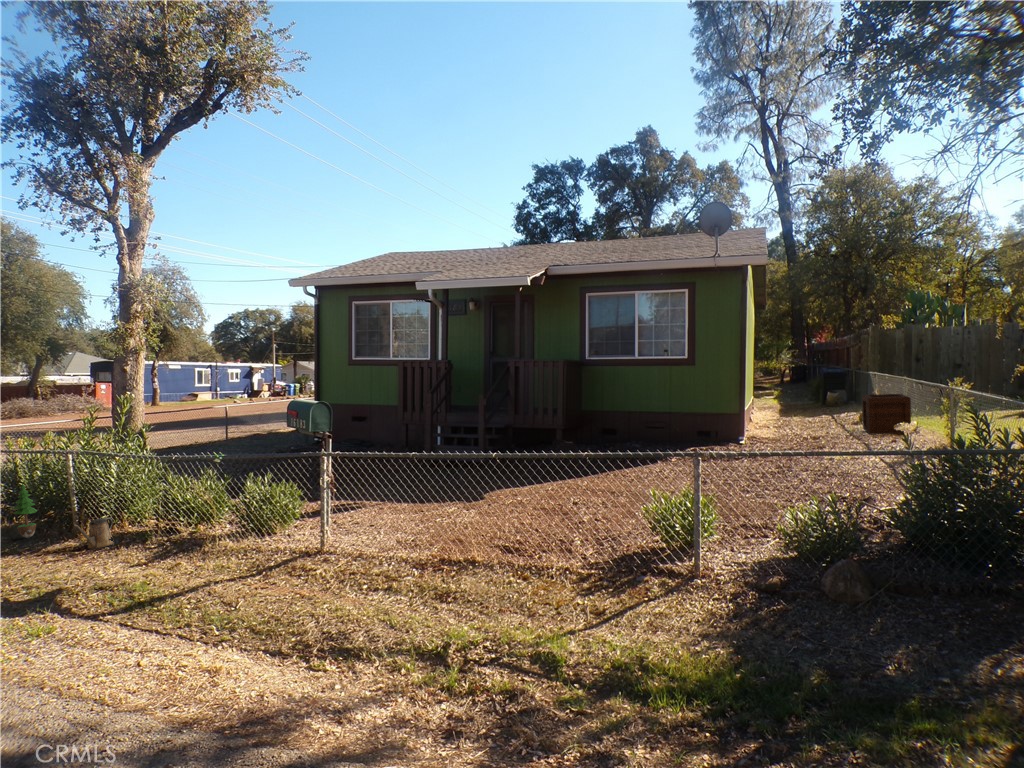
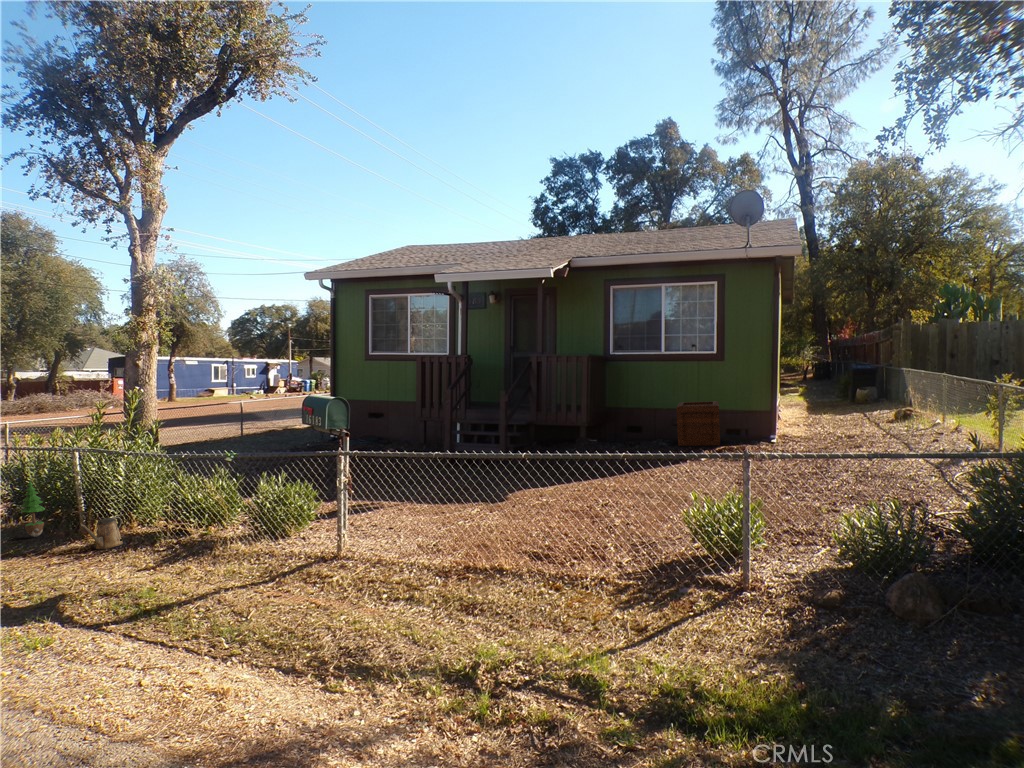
wooden crate: present [862,394,911,435] -> present [676,401,720,446]

